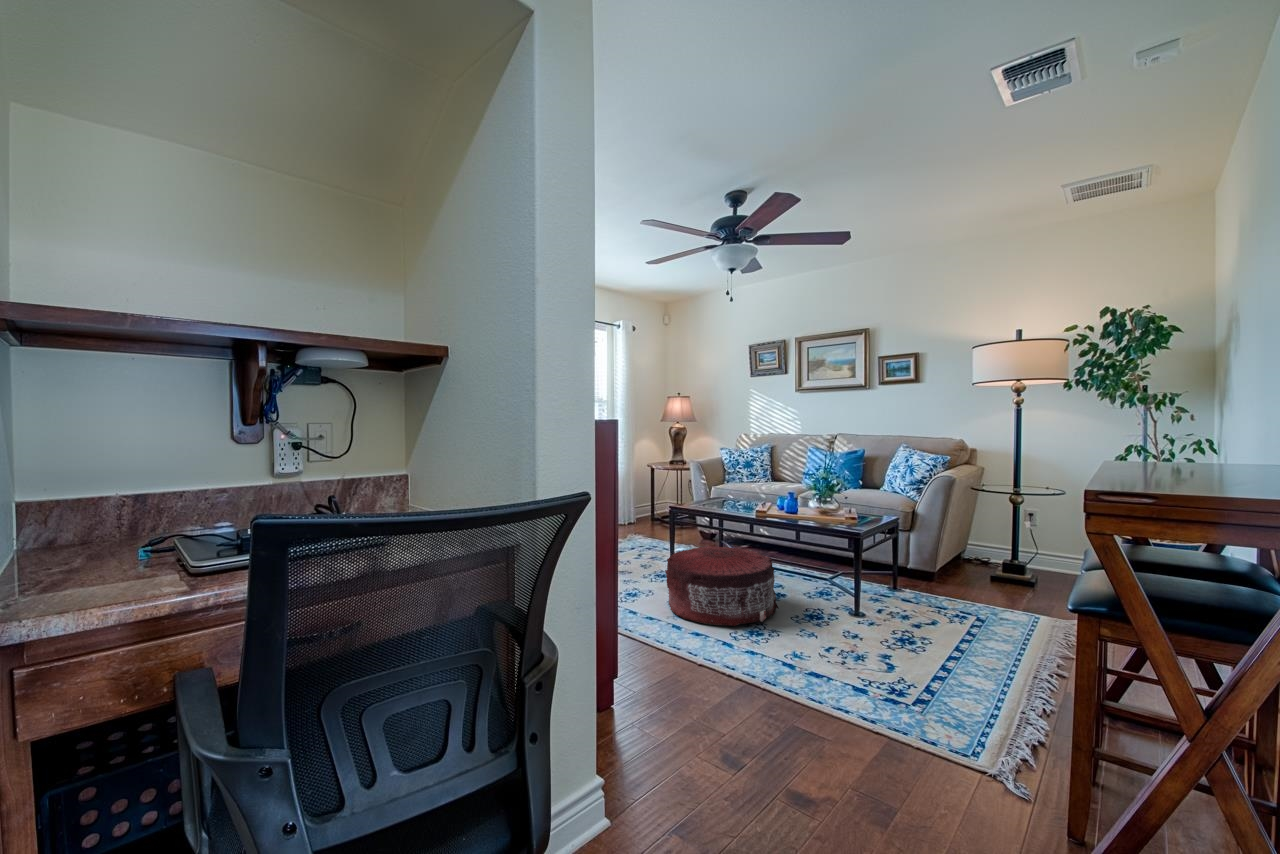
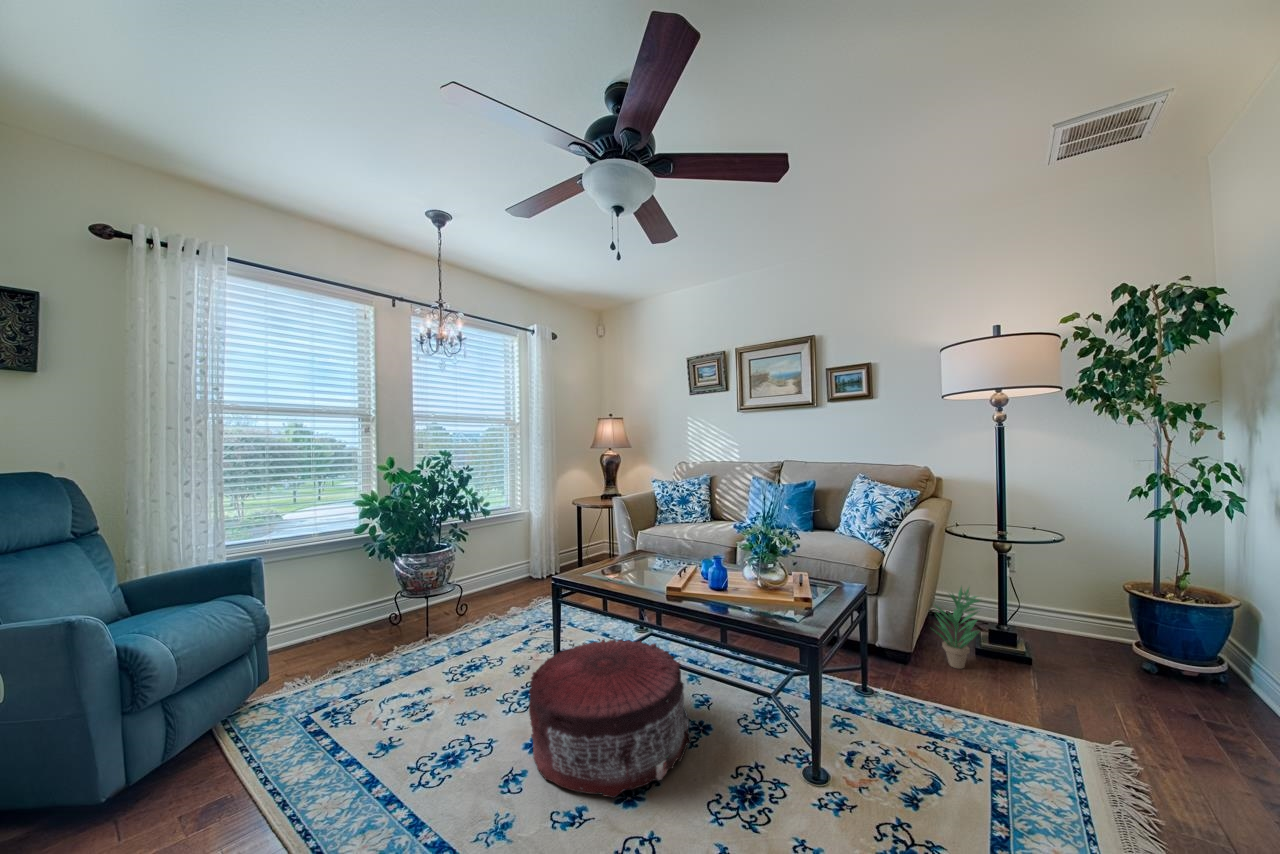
potted plant: none [953,525,996,589] -> present [934,587,979,669]

